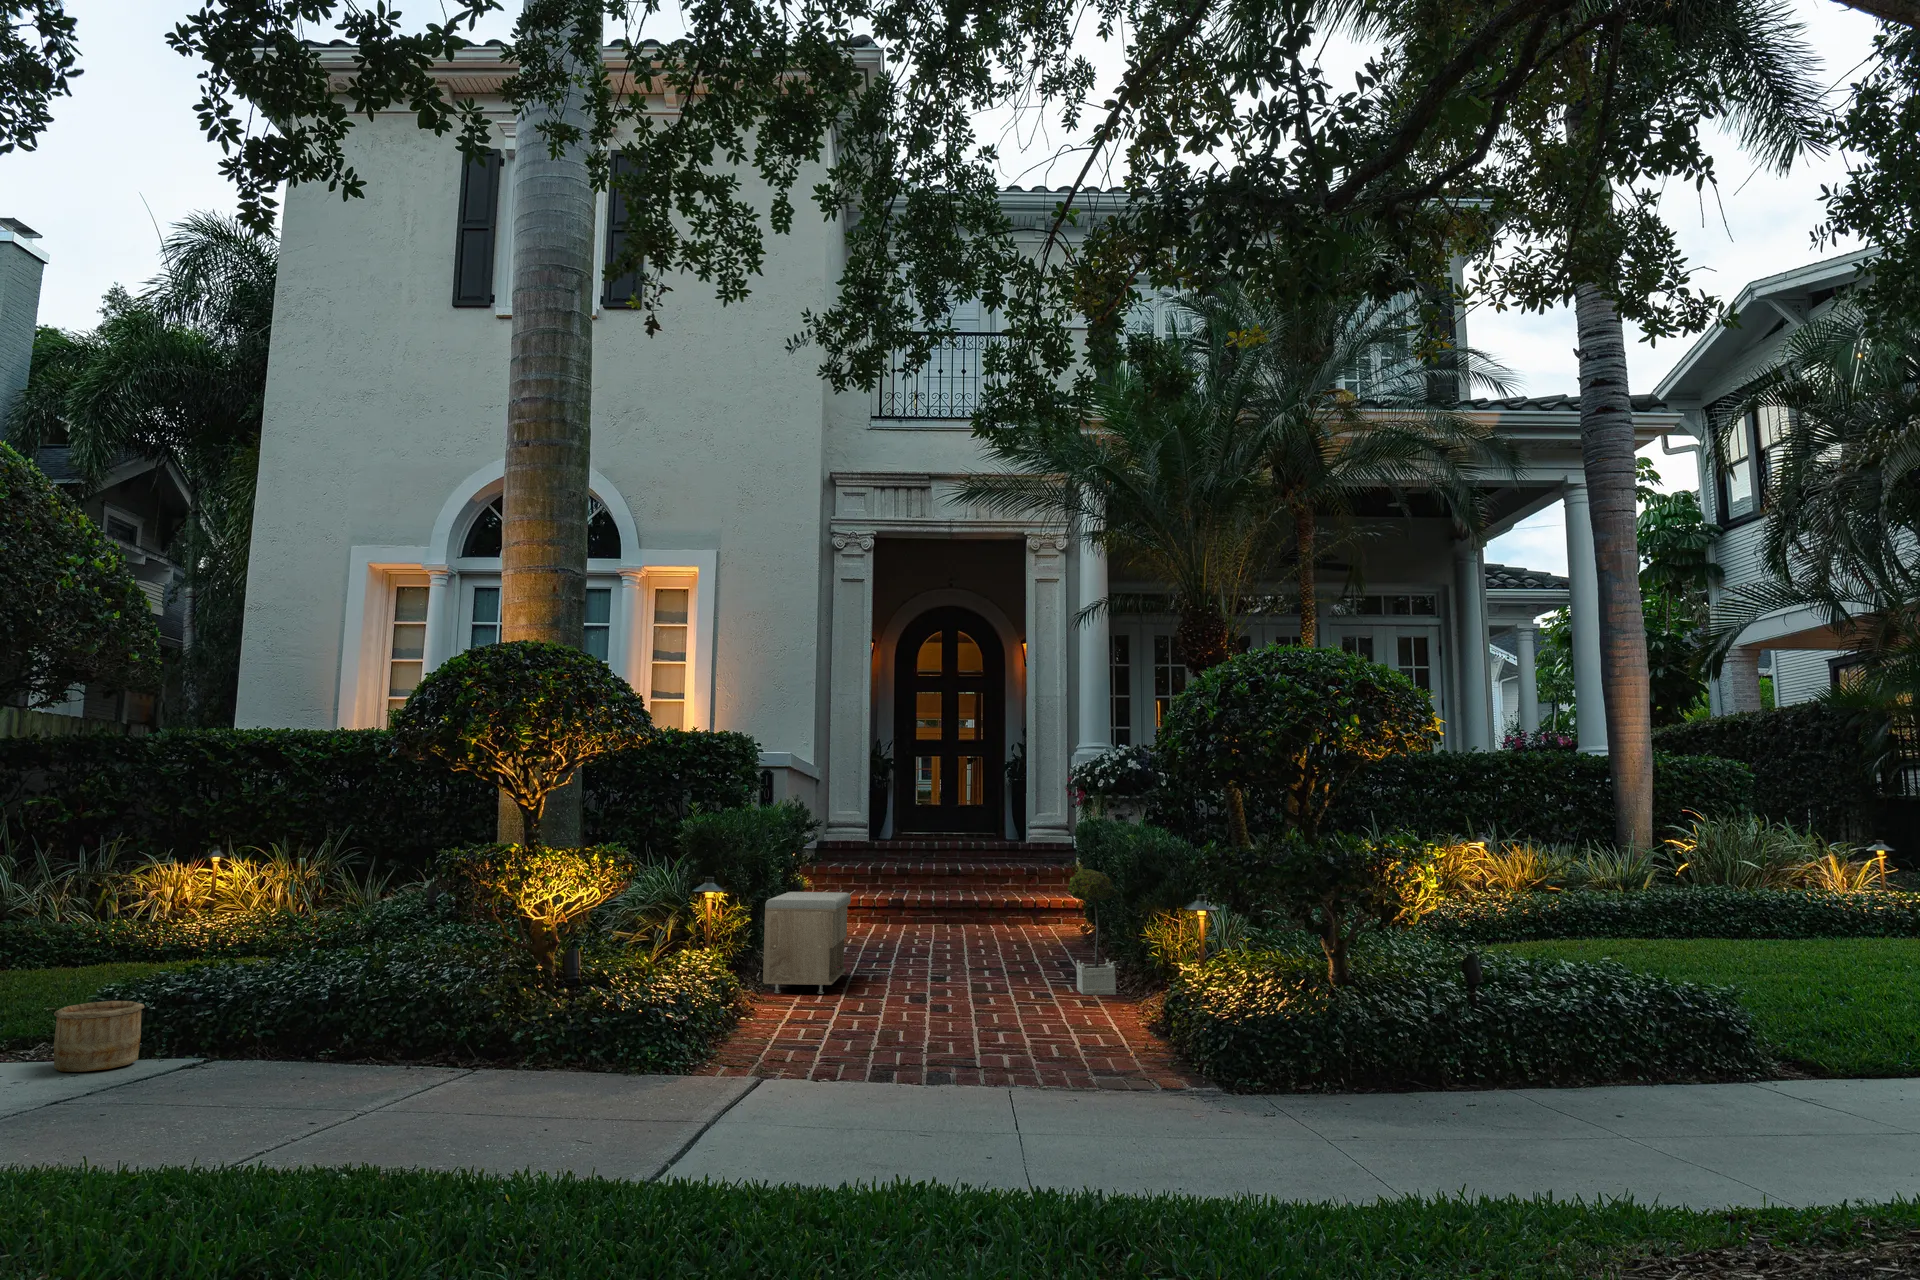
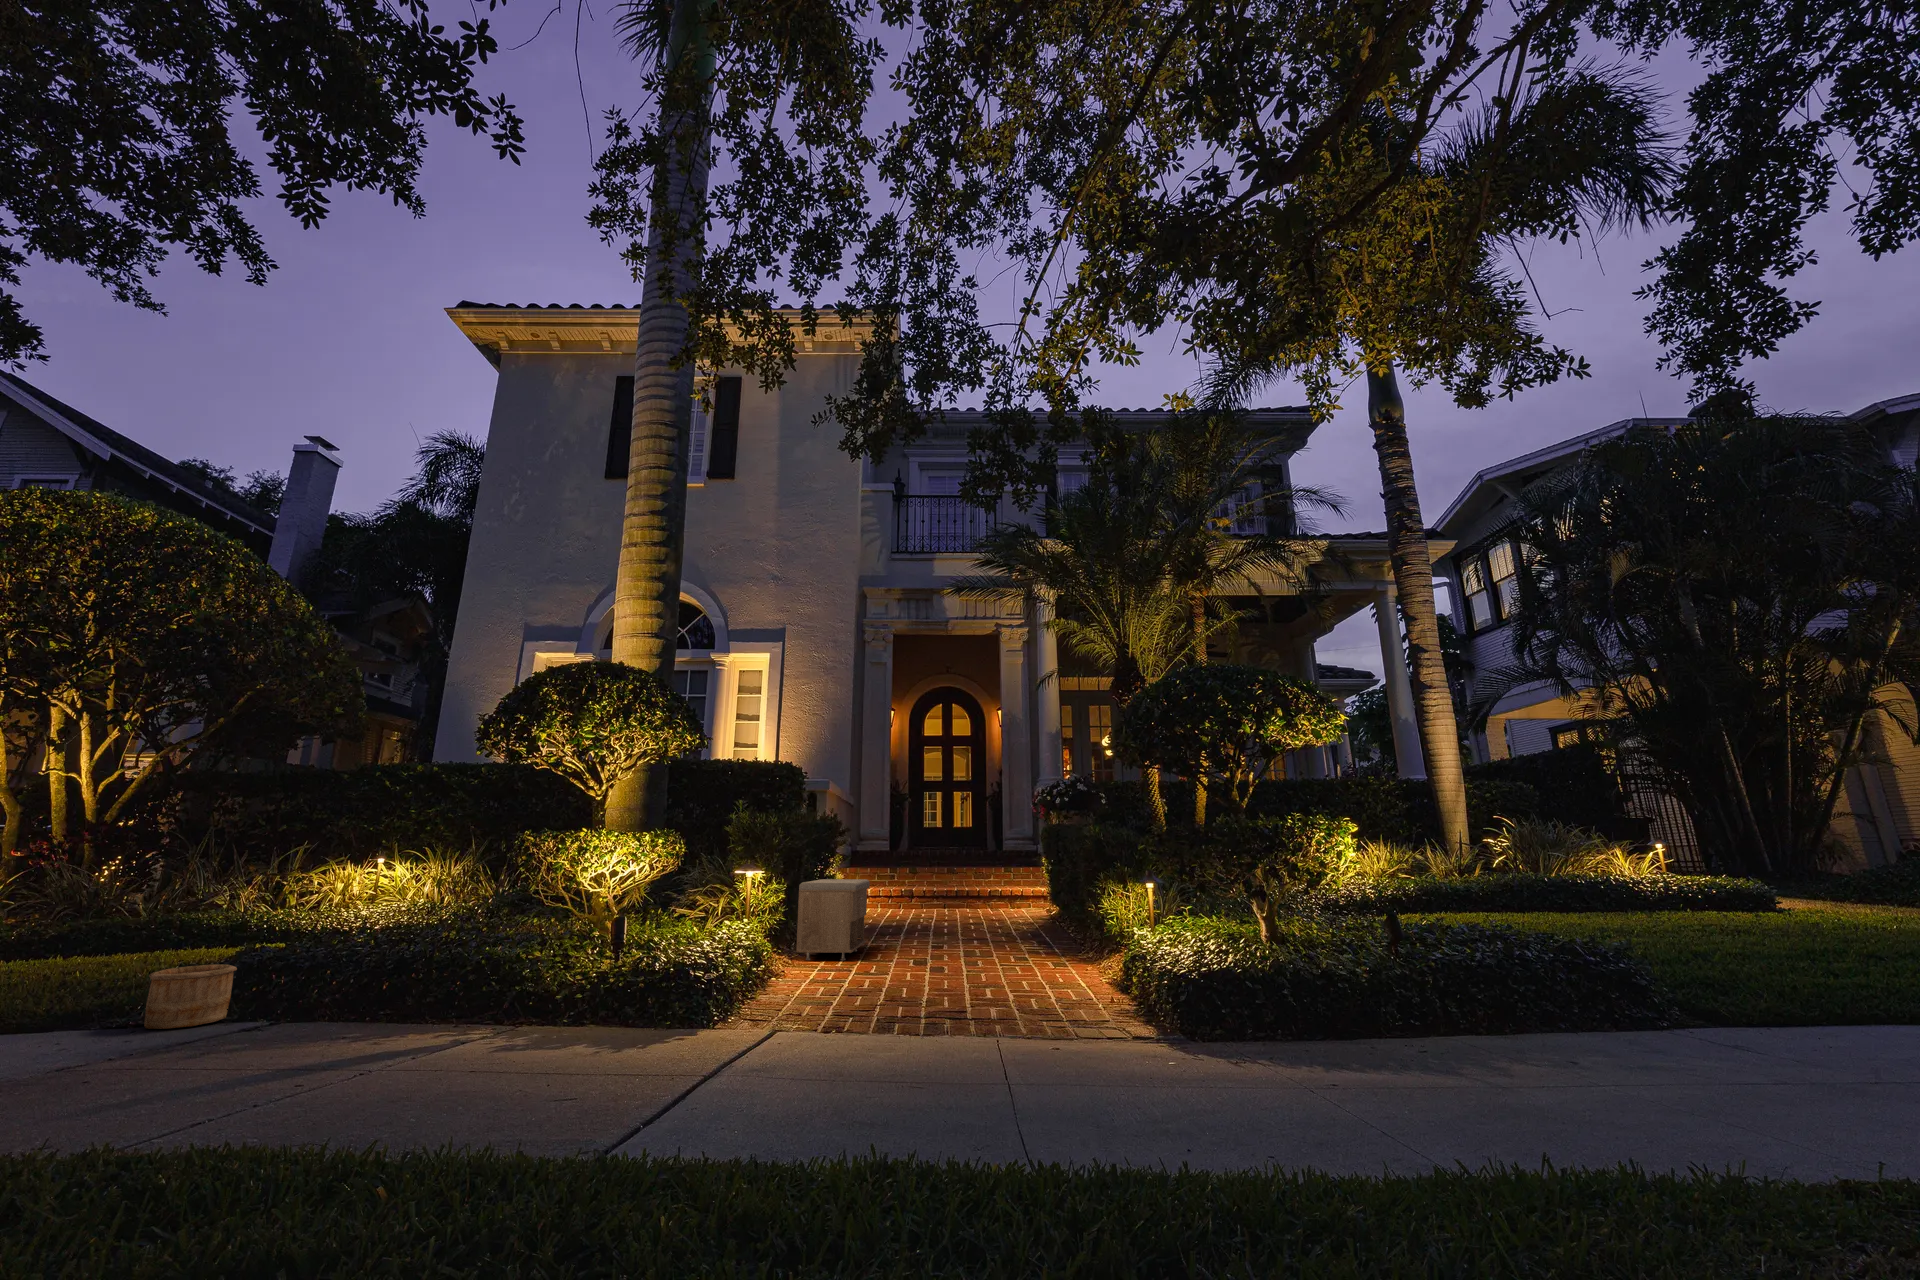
potted tree: present [1068,867,1120,995] -> none [1040,855,1082,959]

